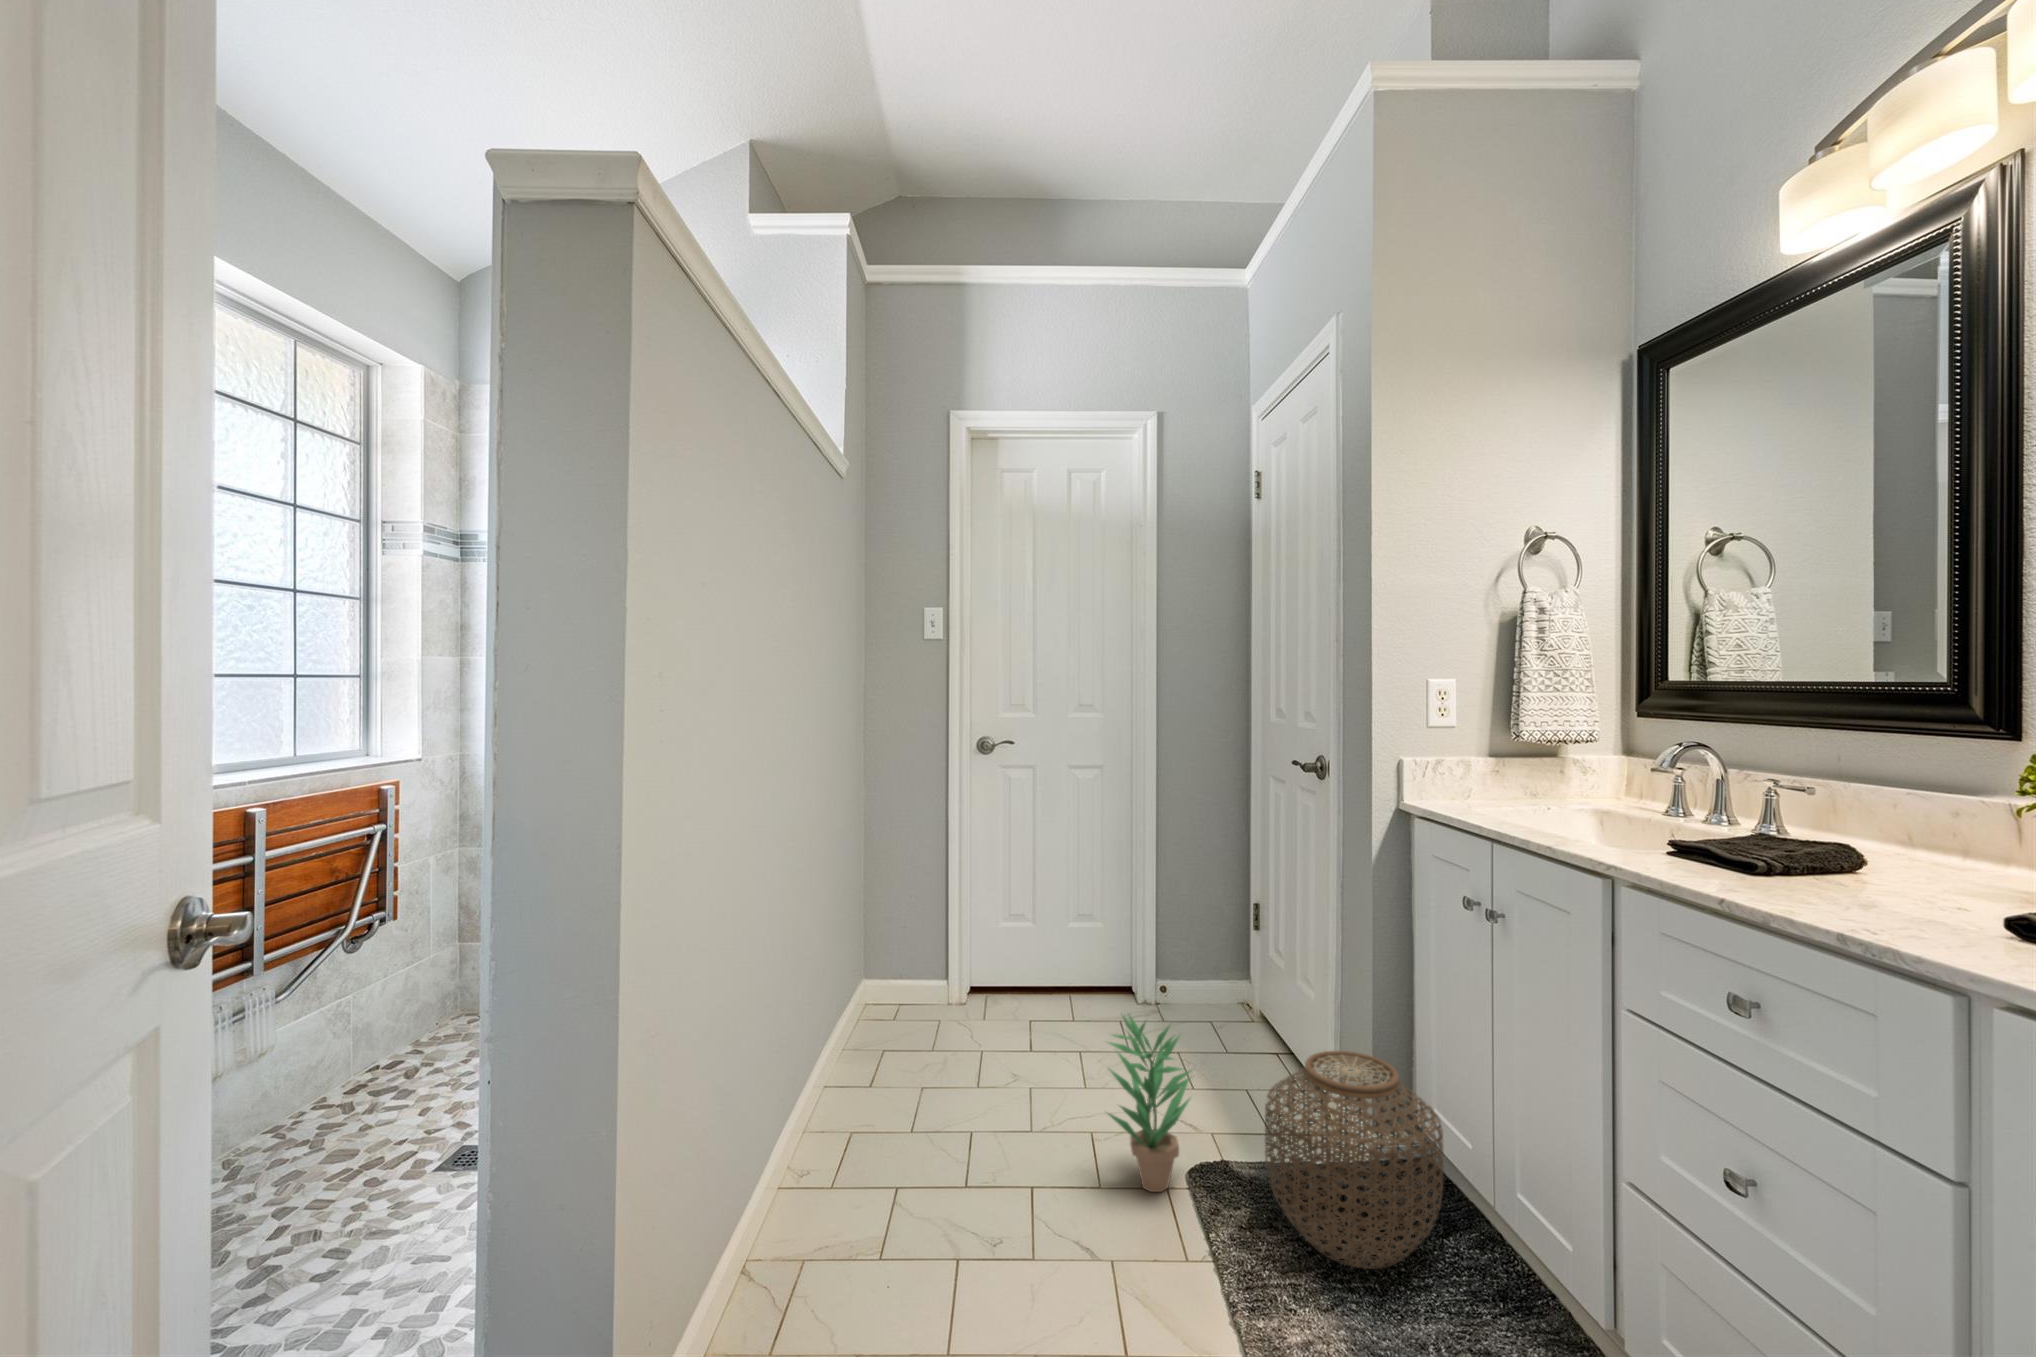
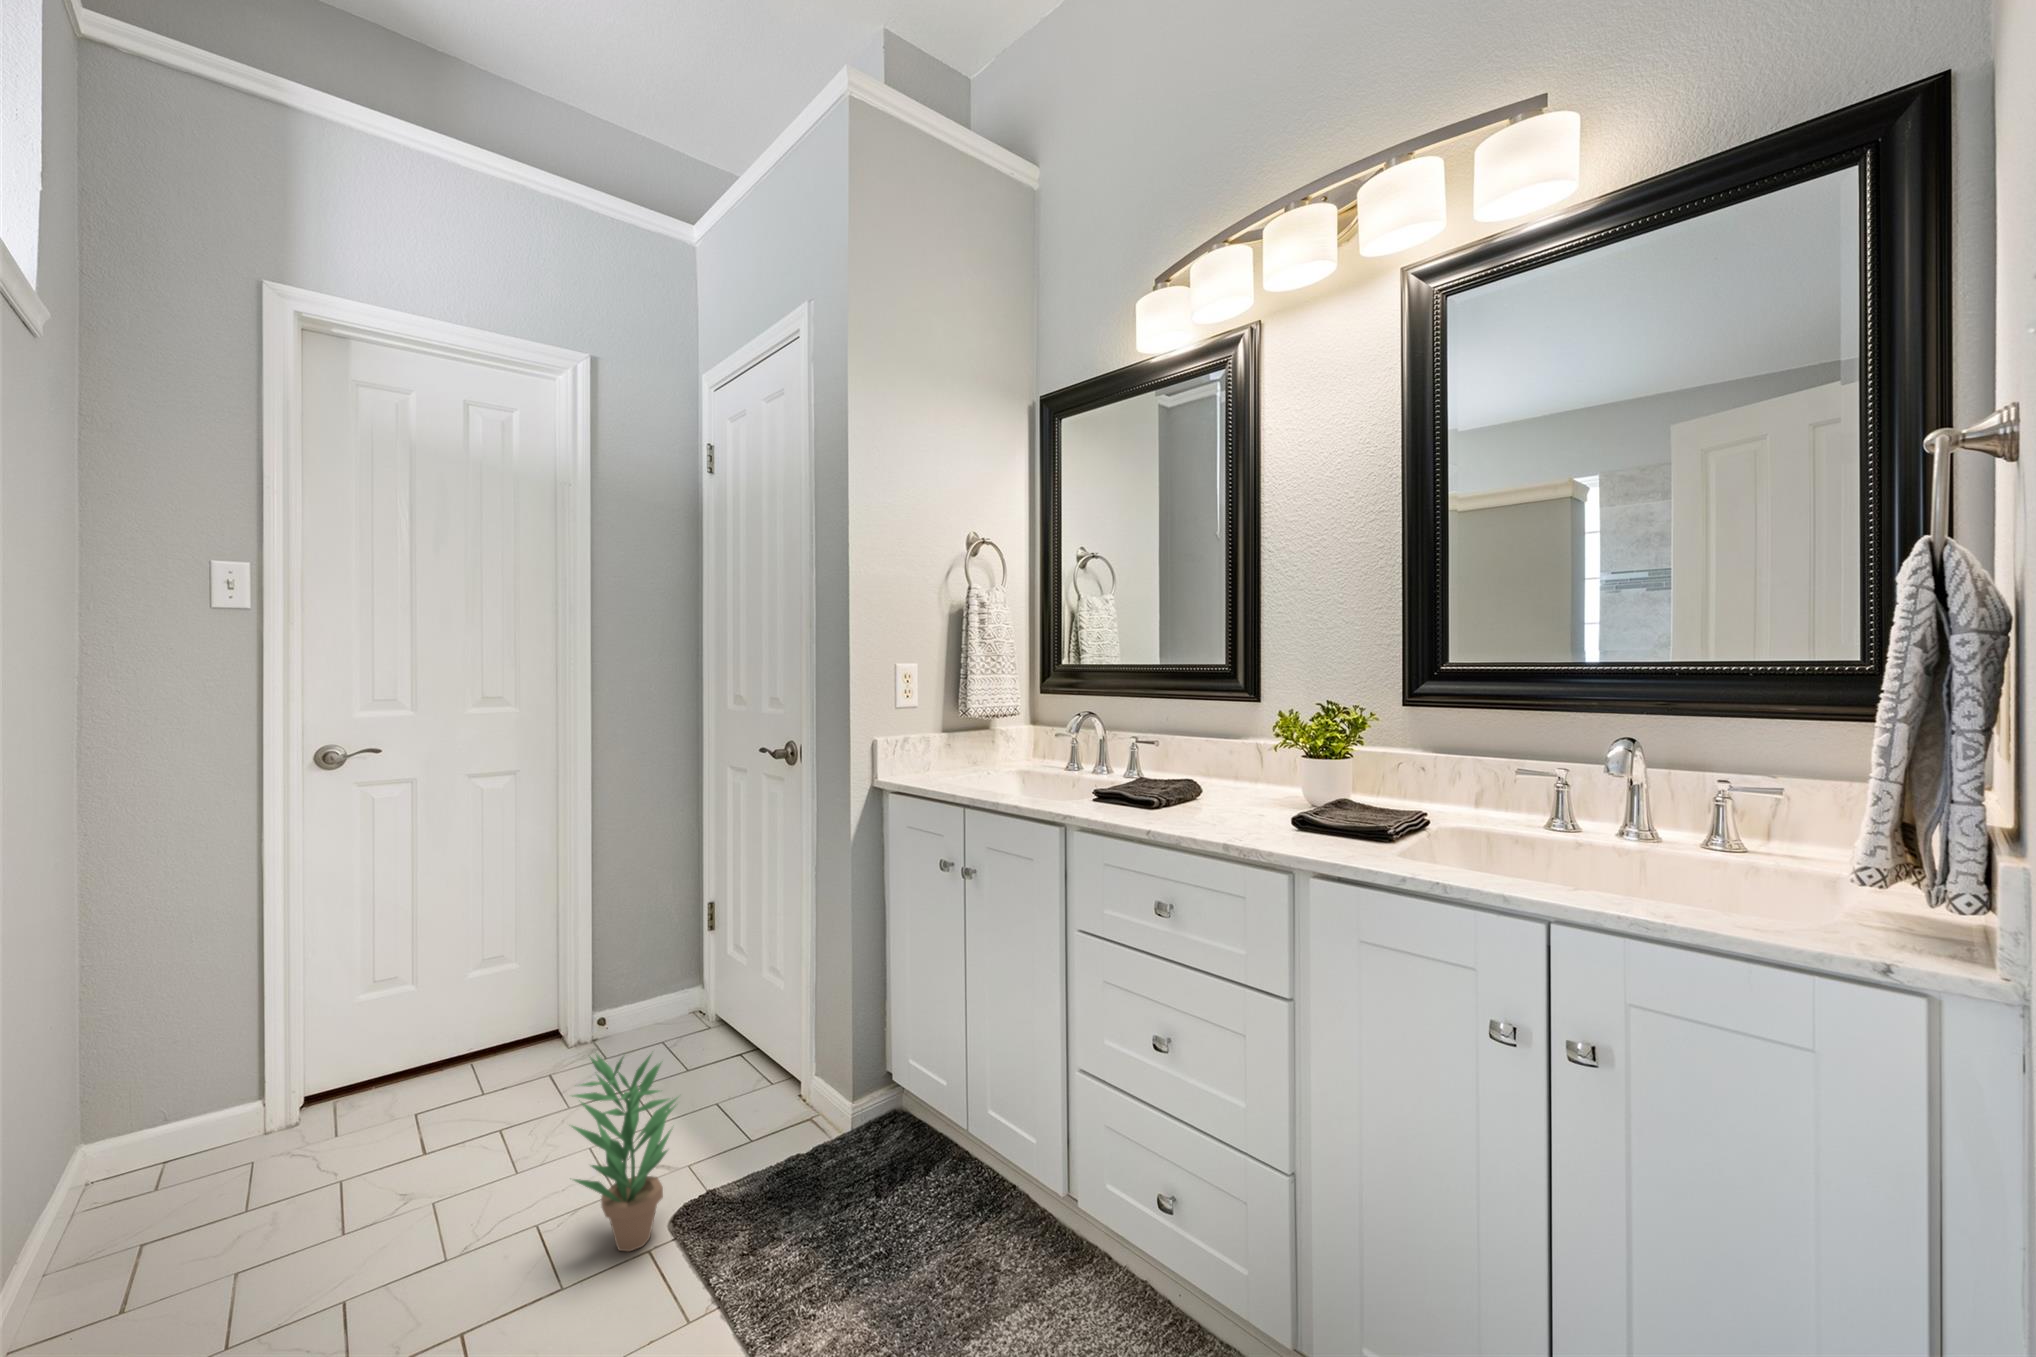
woven basket: present [1265,1051,1443,1269] -> none [763,1028,931,1243]

